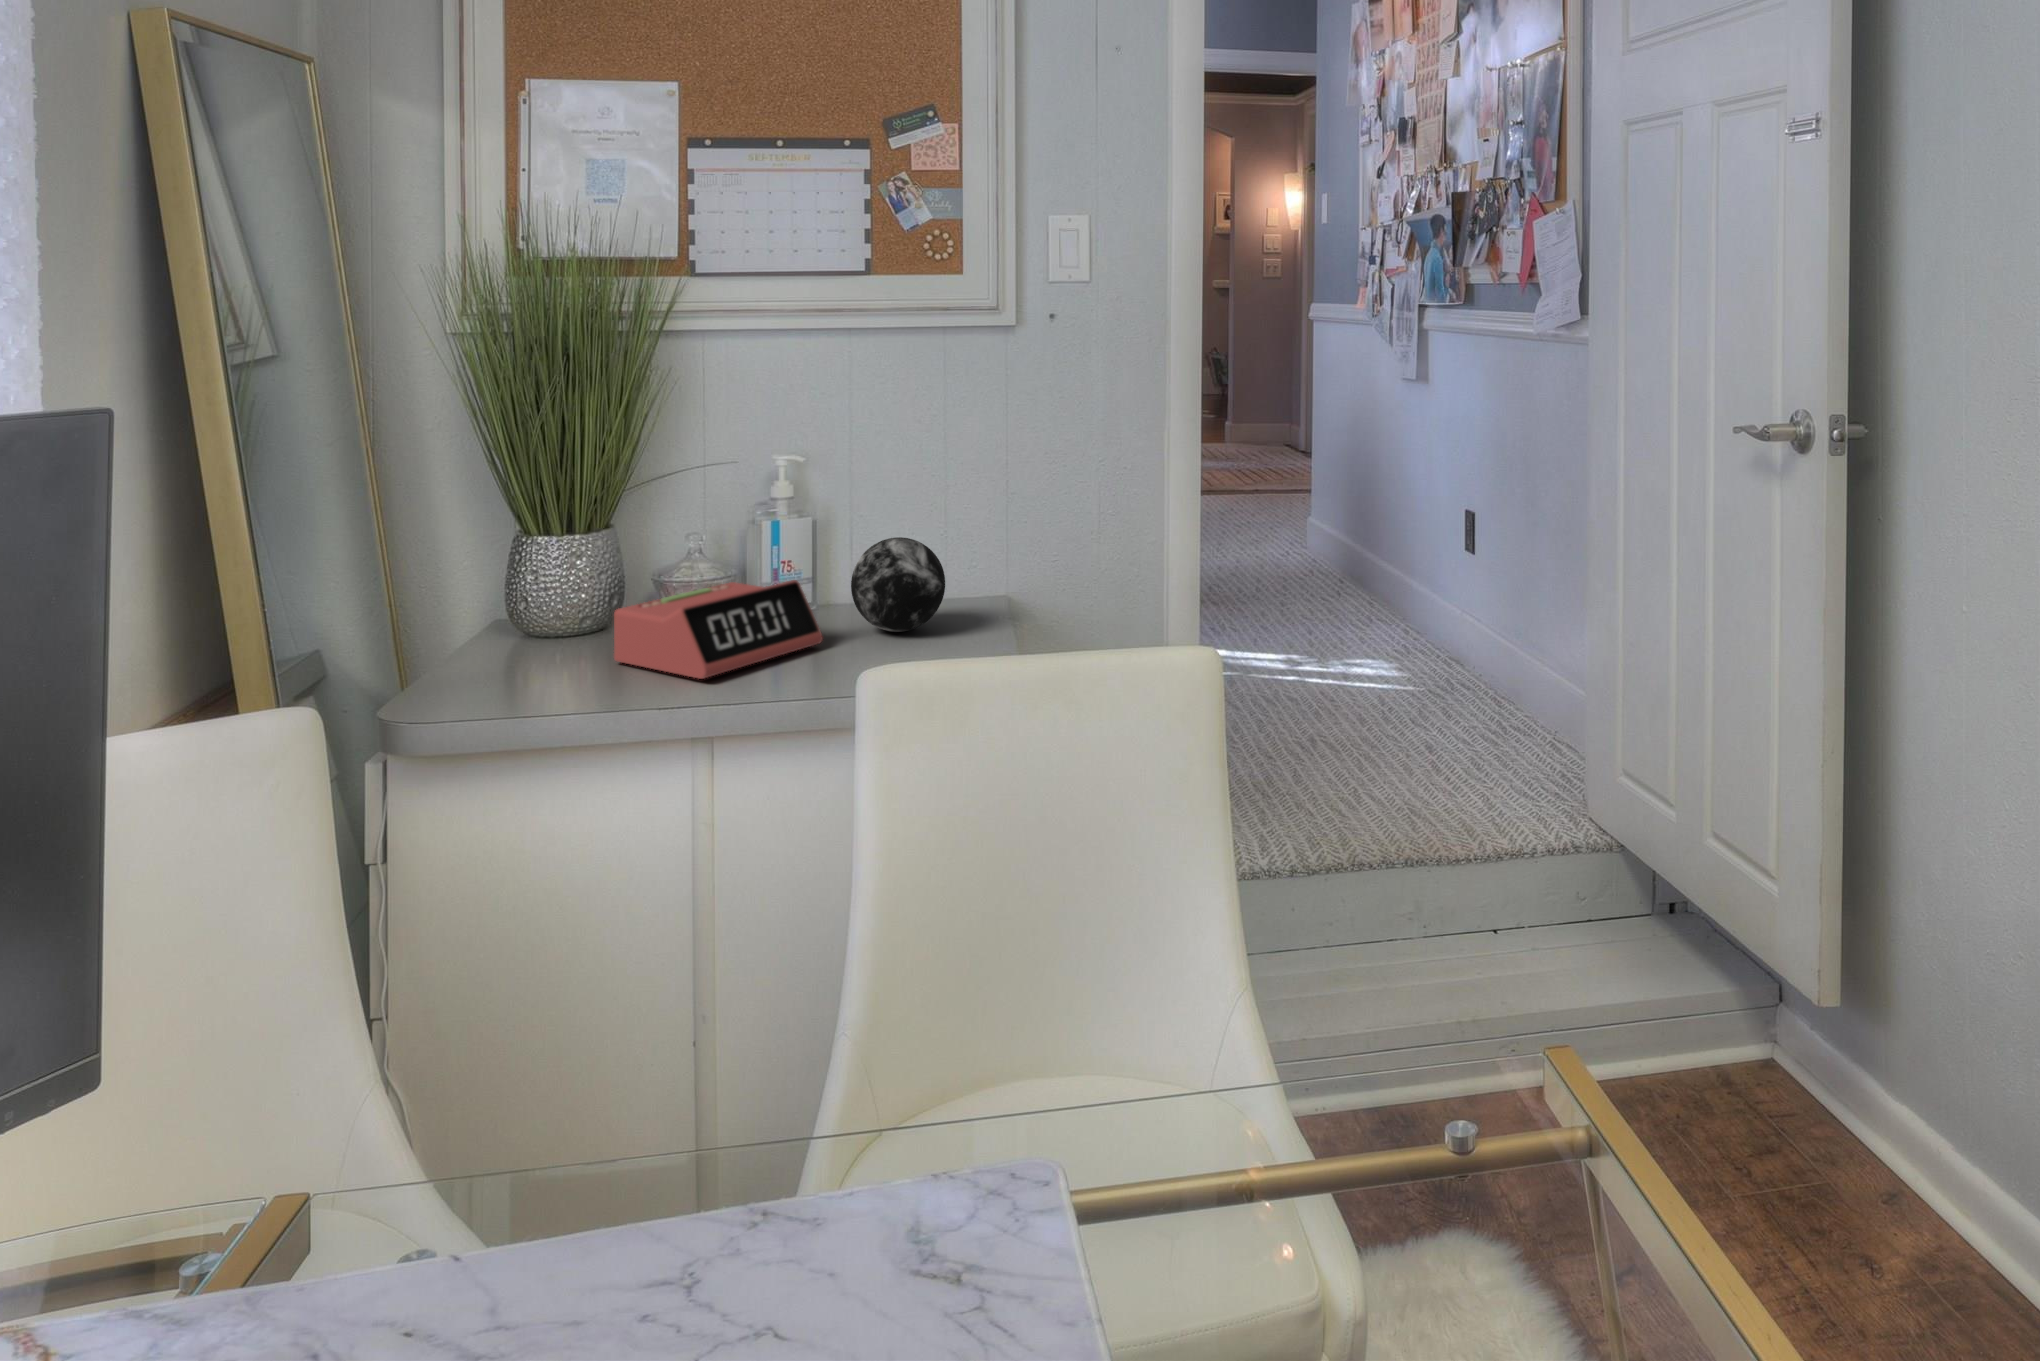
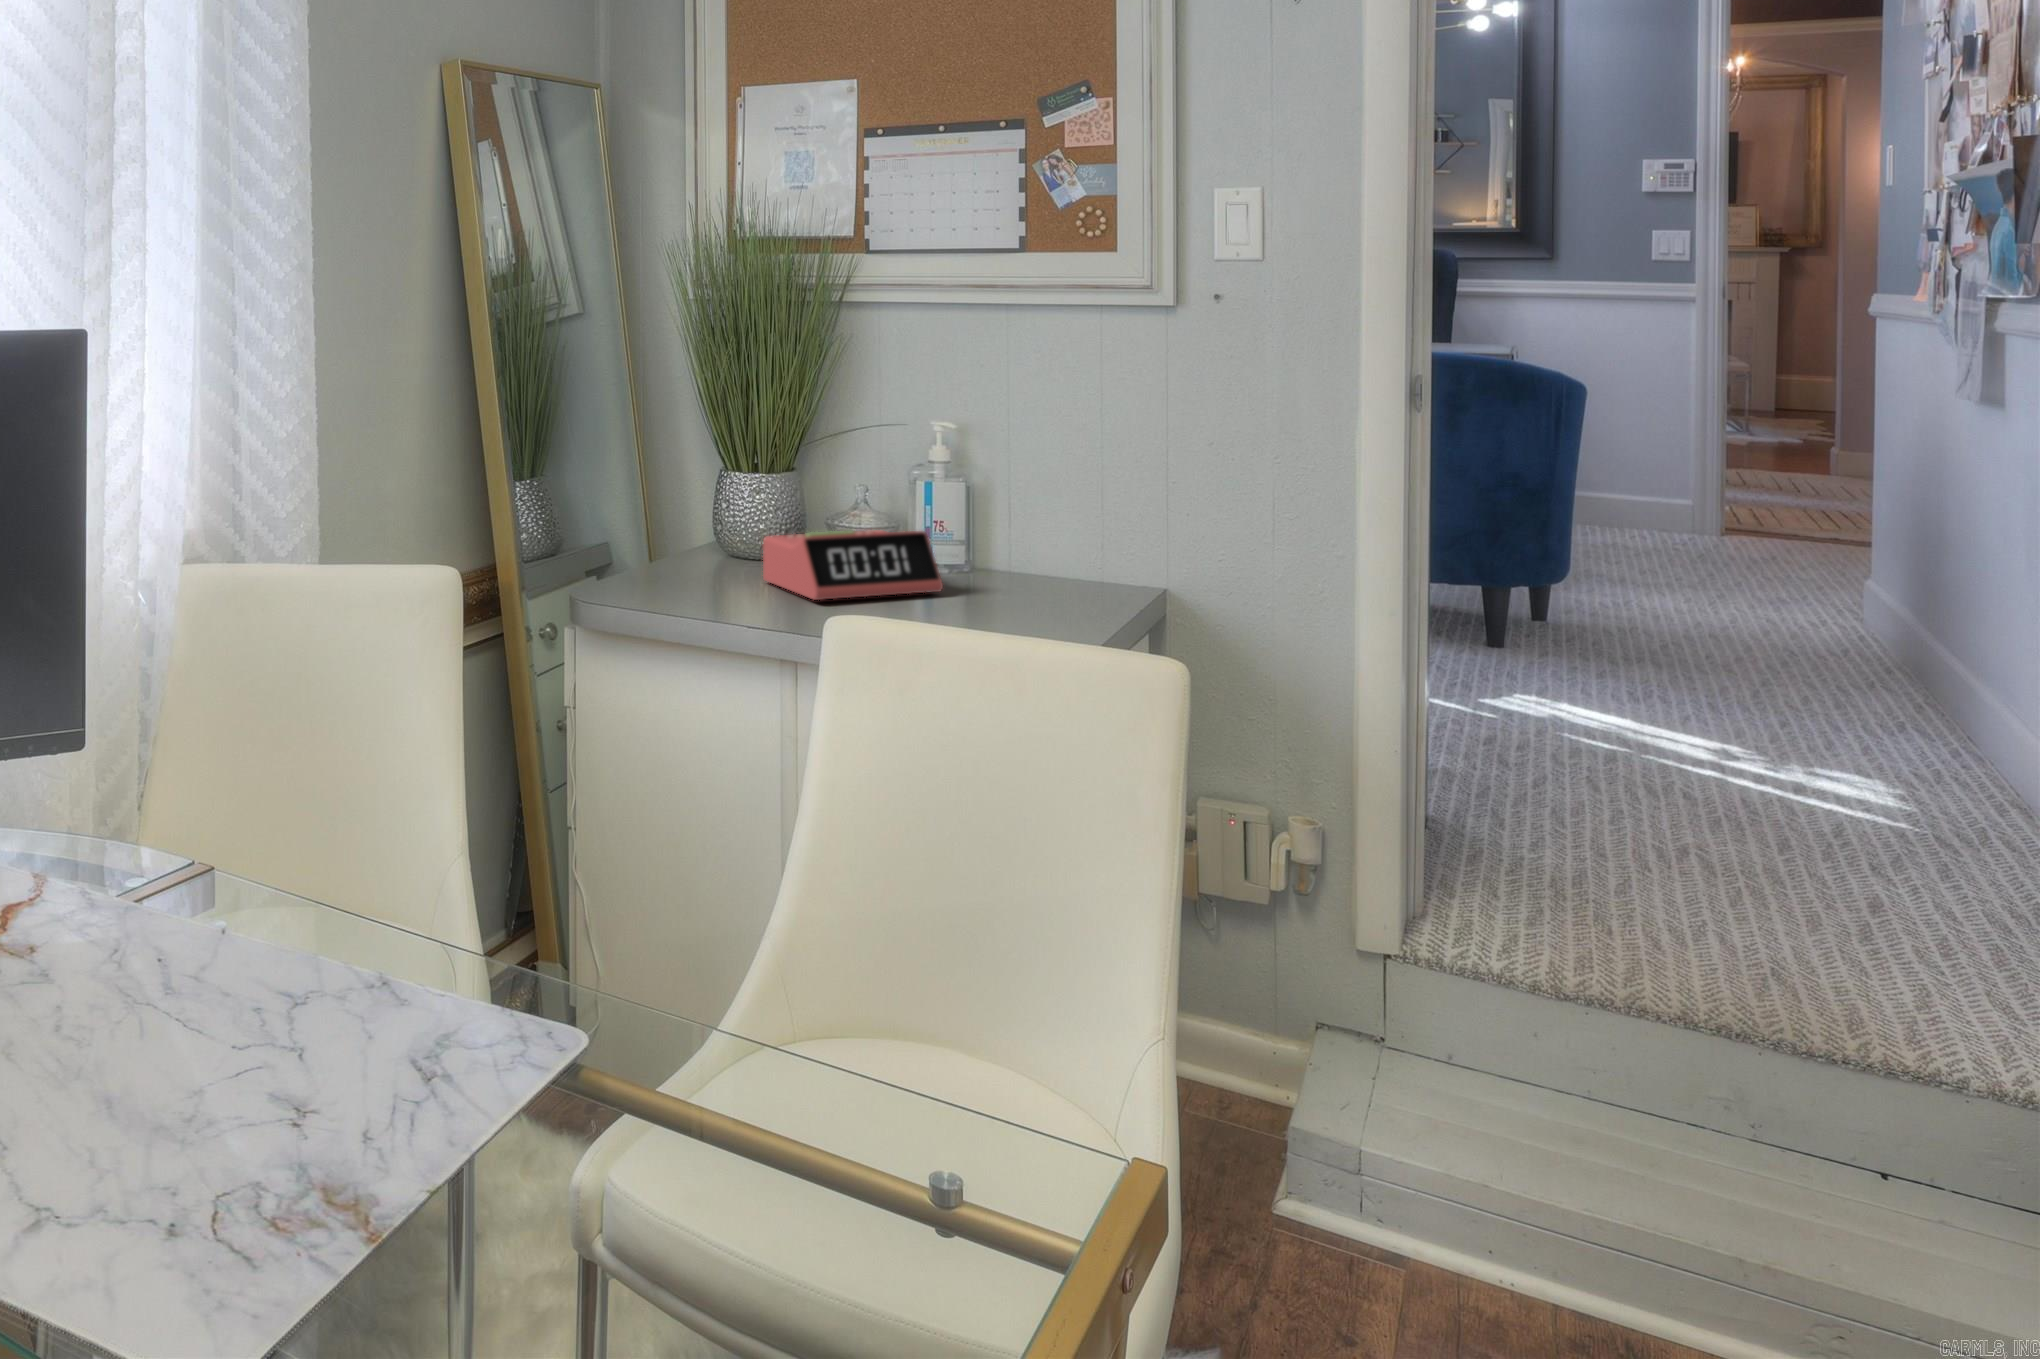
decorative orb: present [851,537,945,632] -> none [981,503,1075,594]

